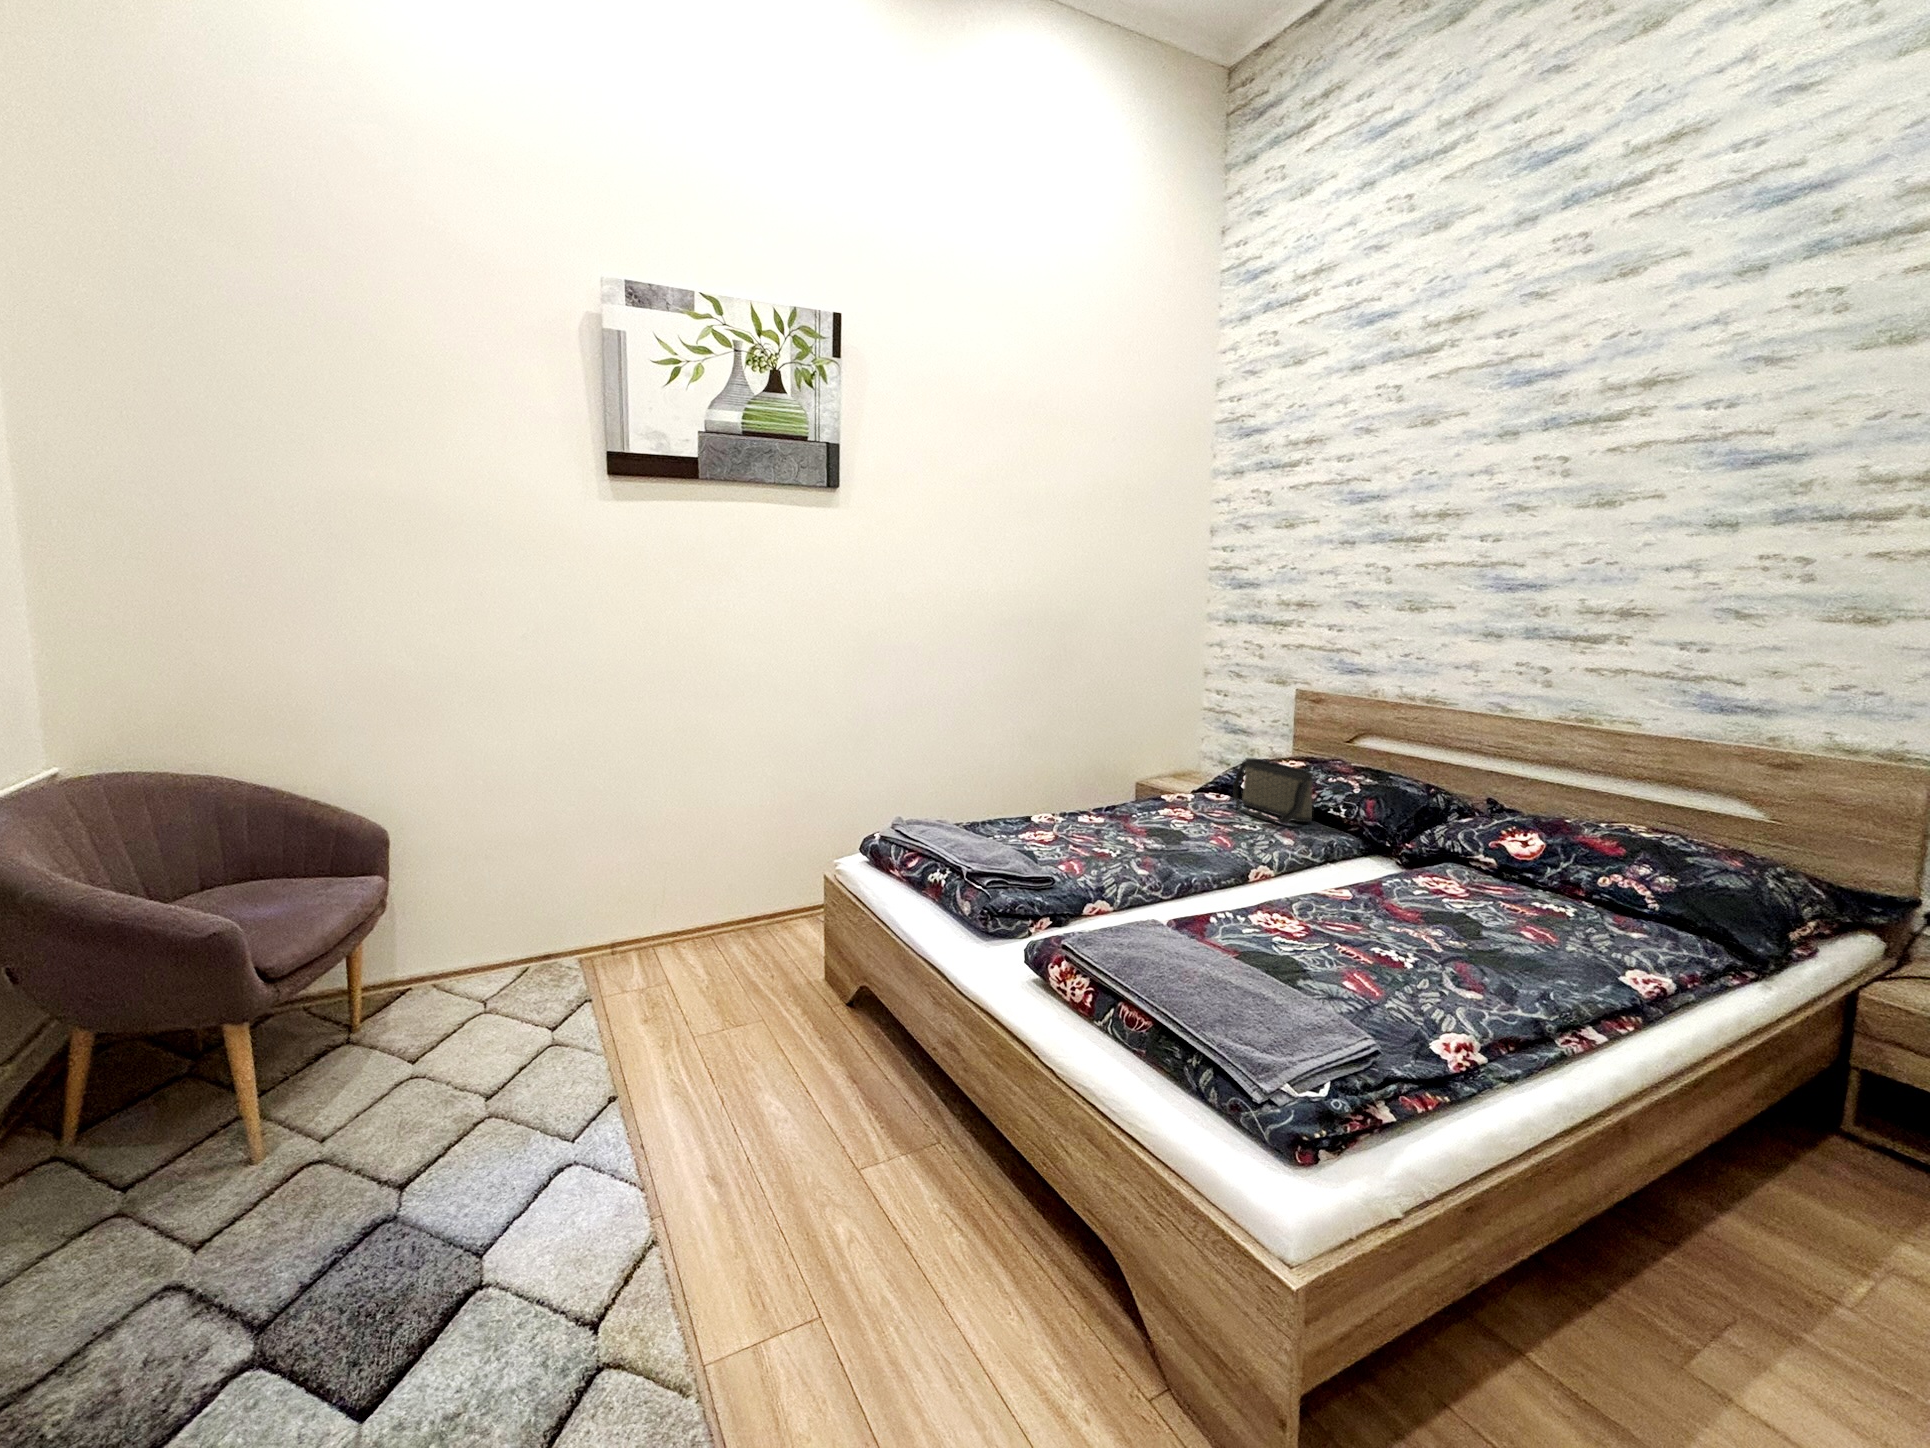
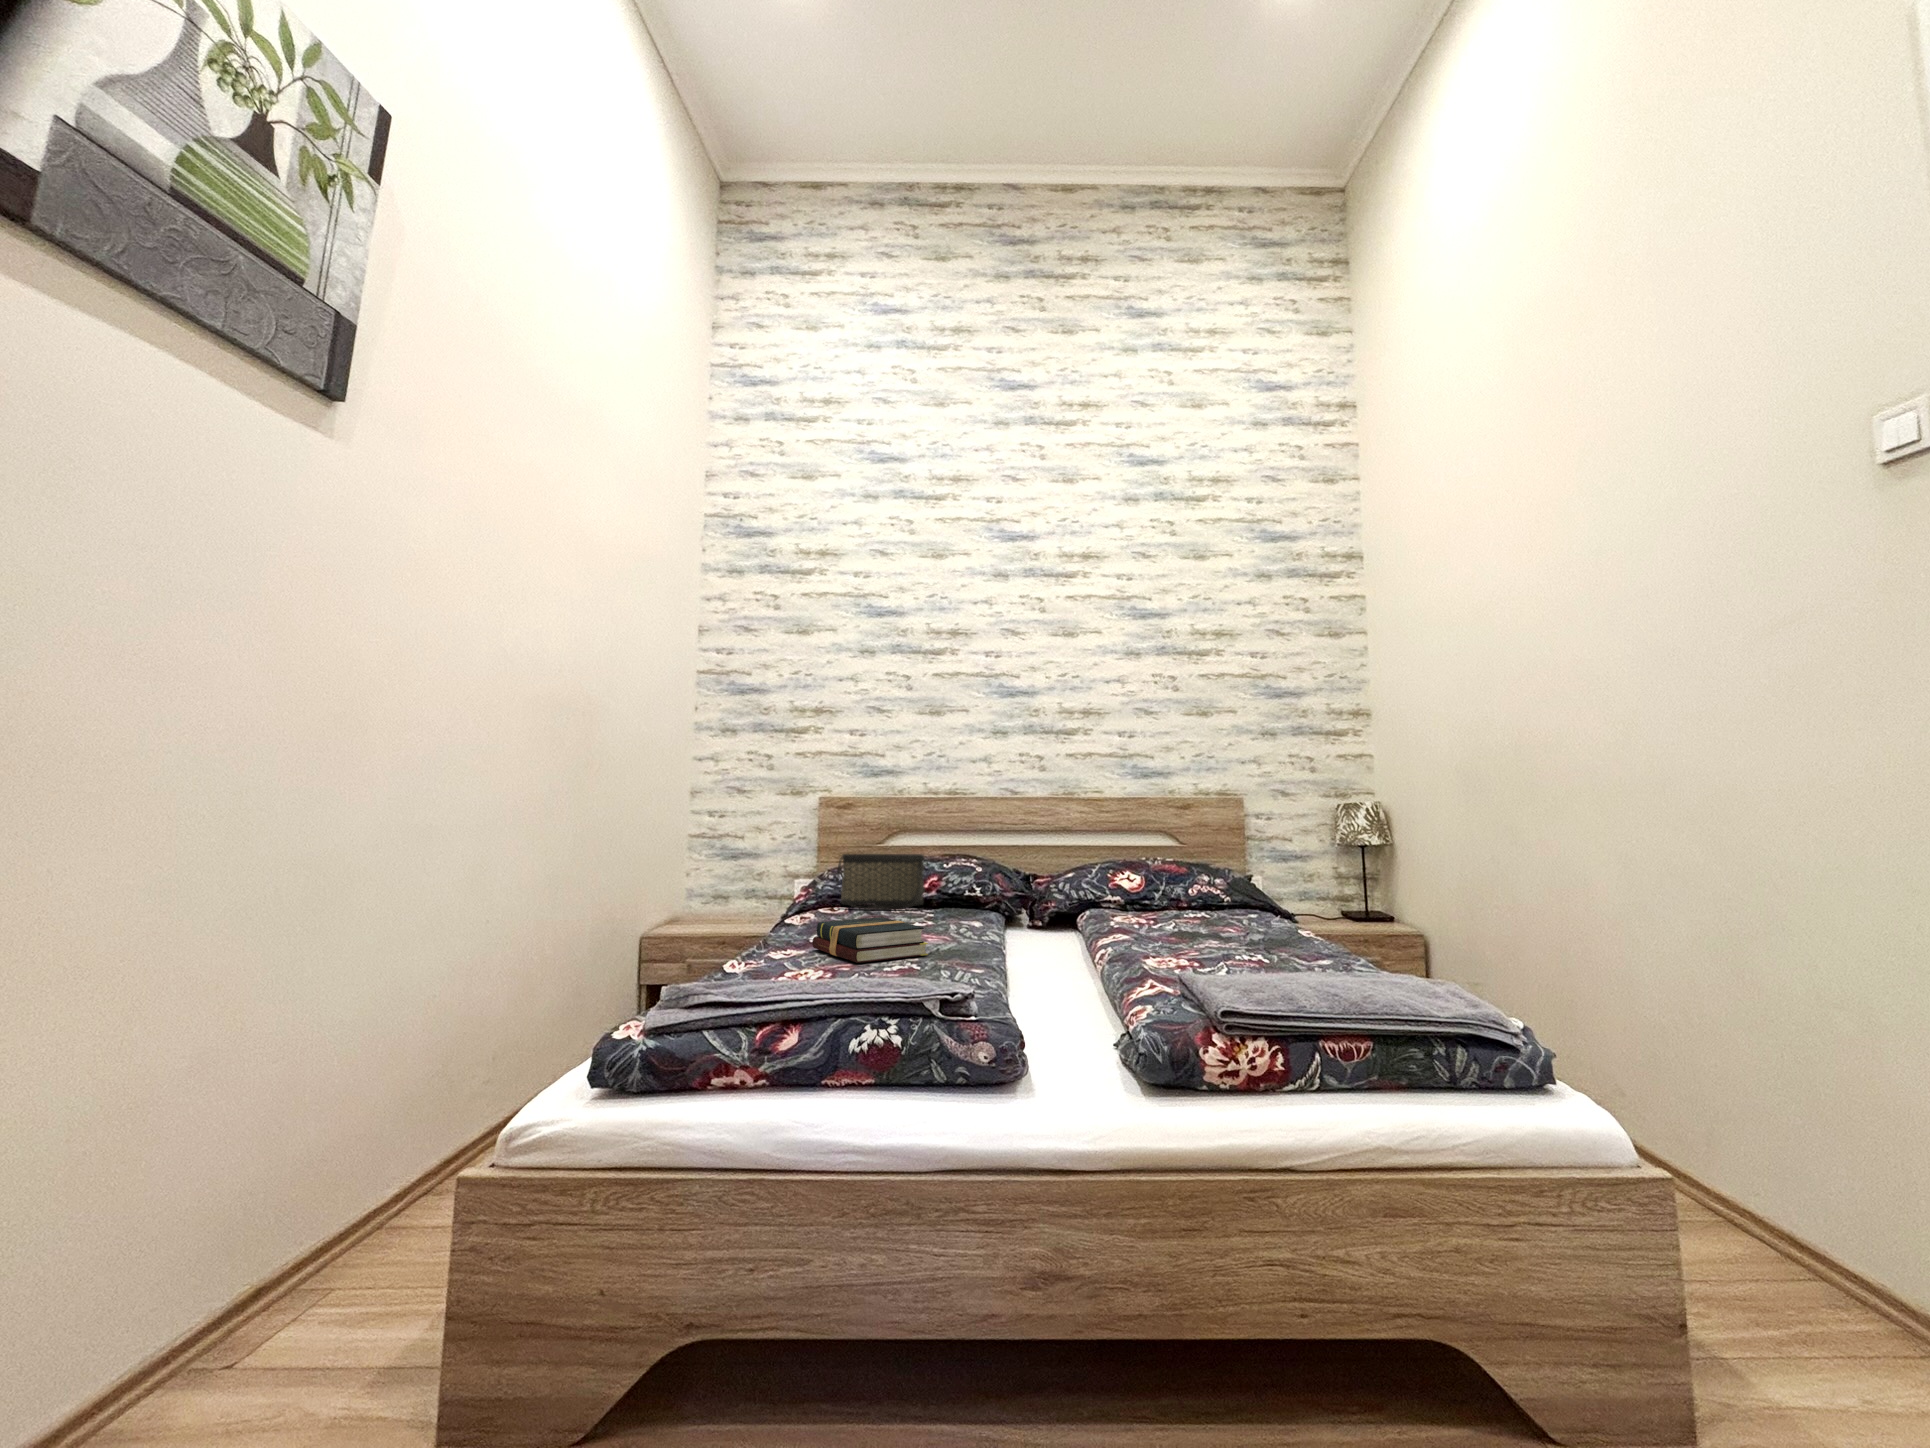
hardback book: none [1057,830,1142,885] -> present [812,917,928,963]

